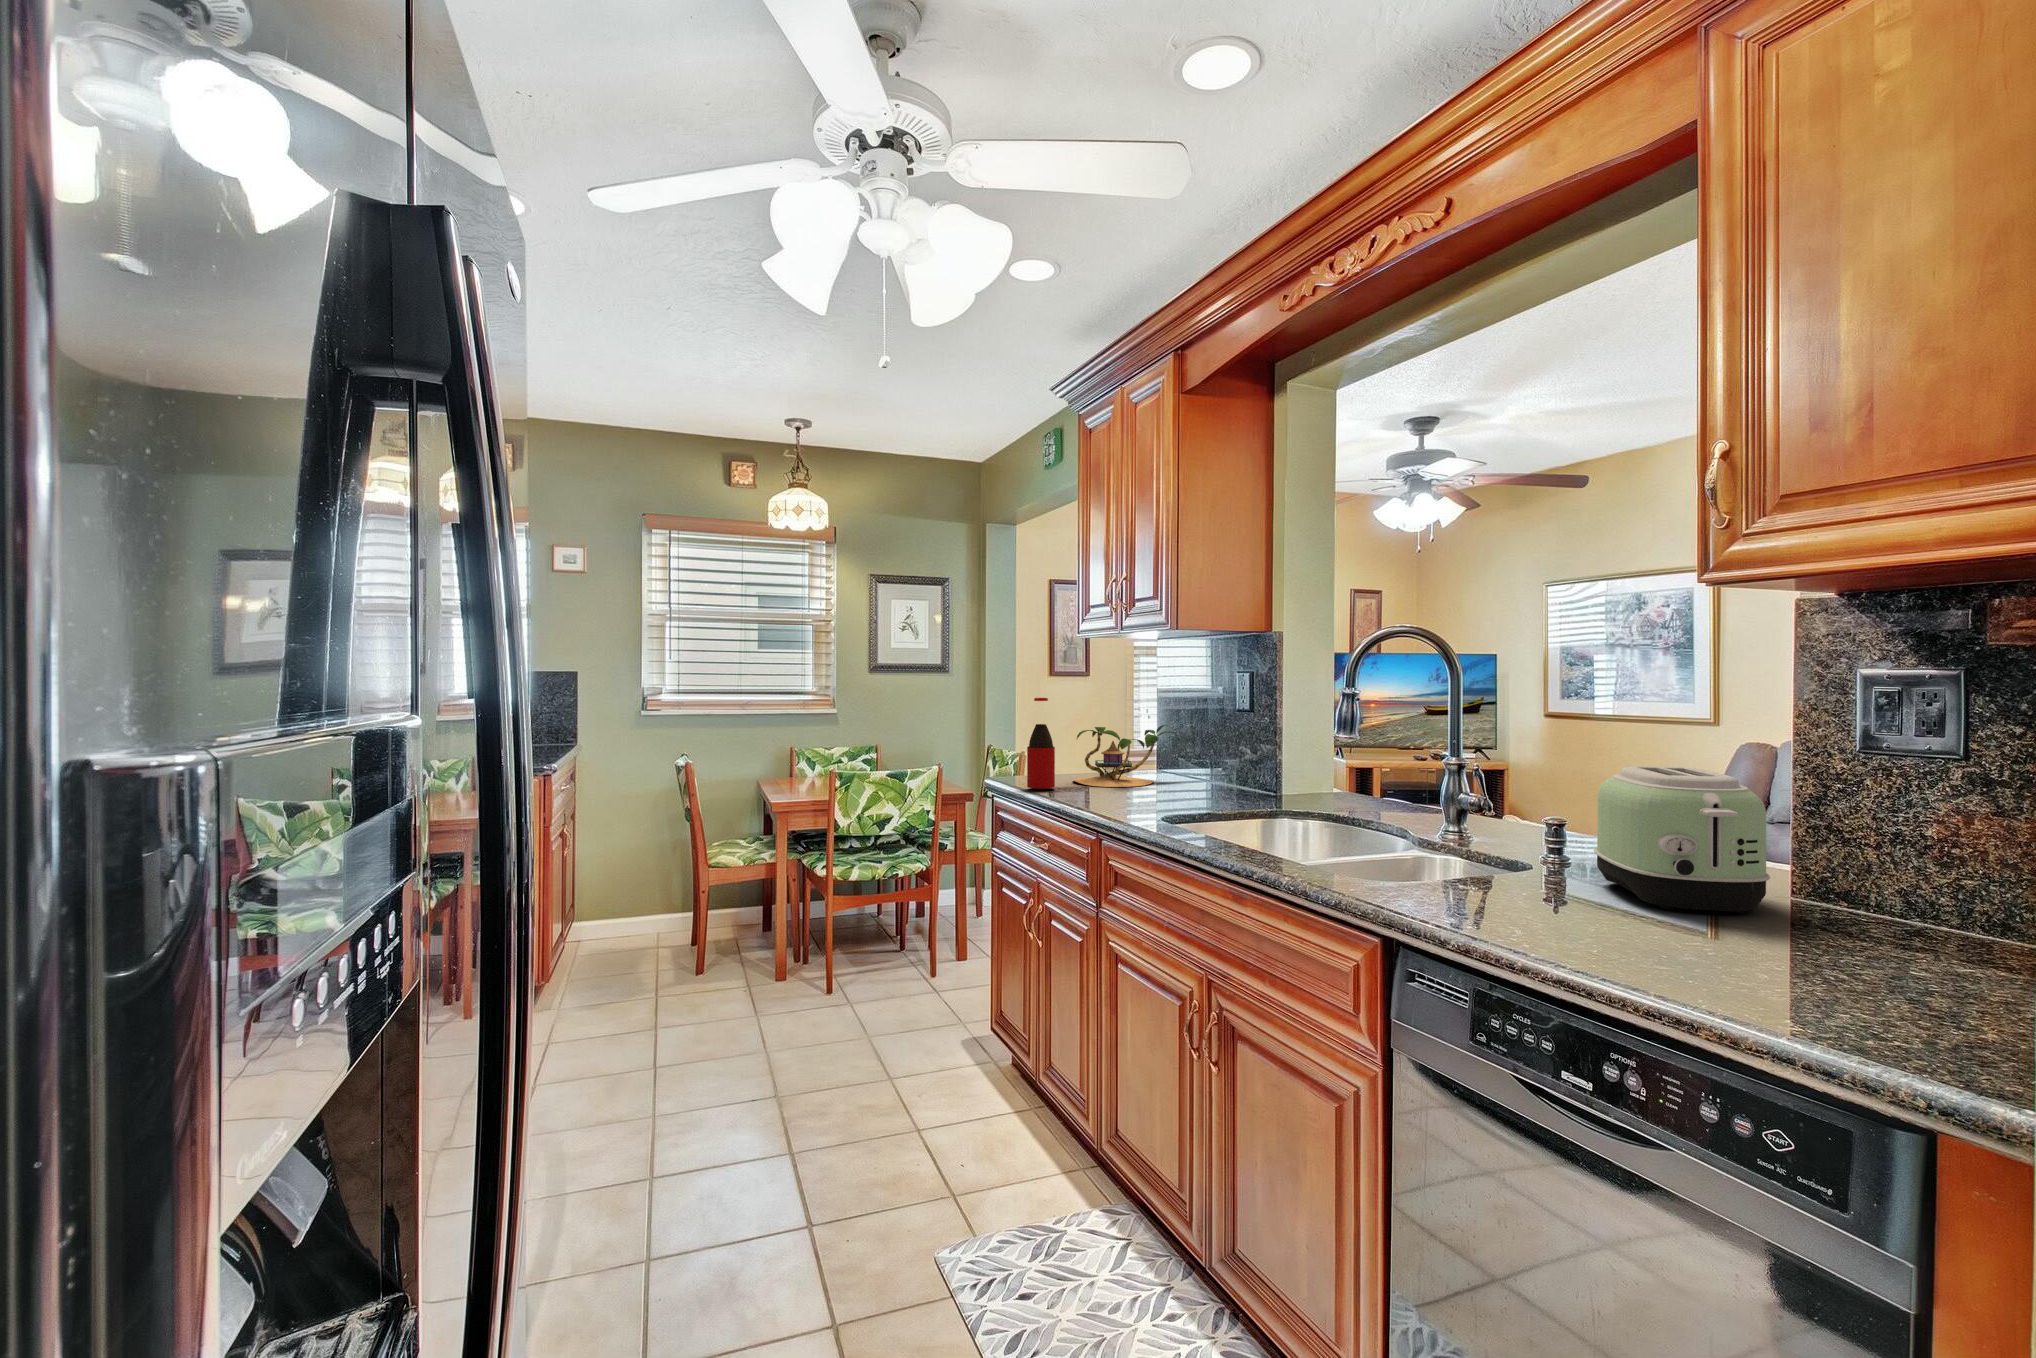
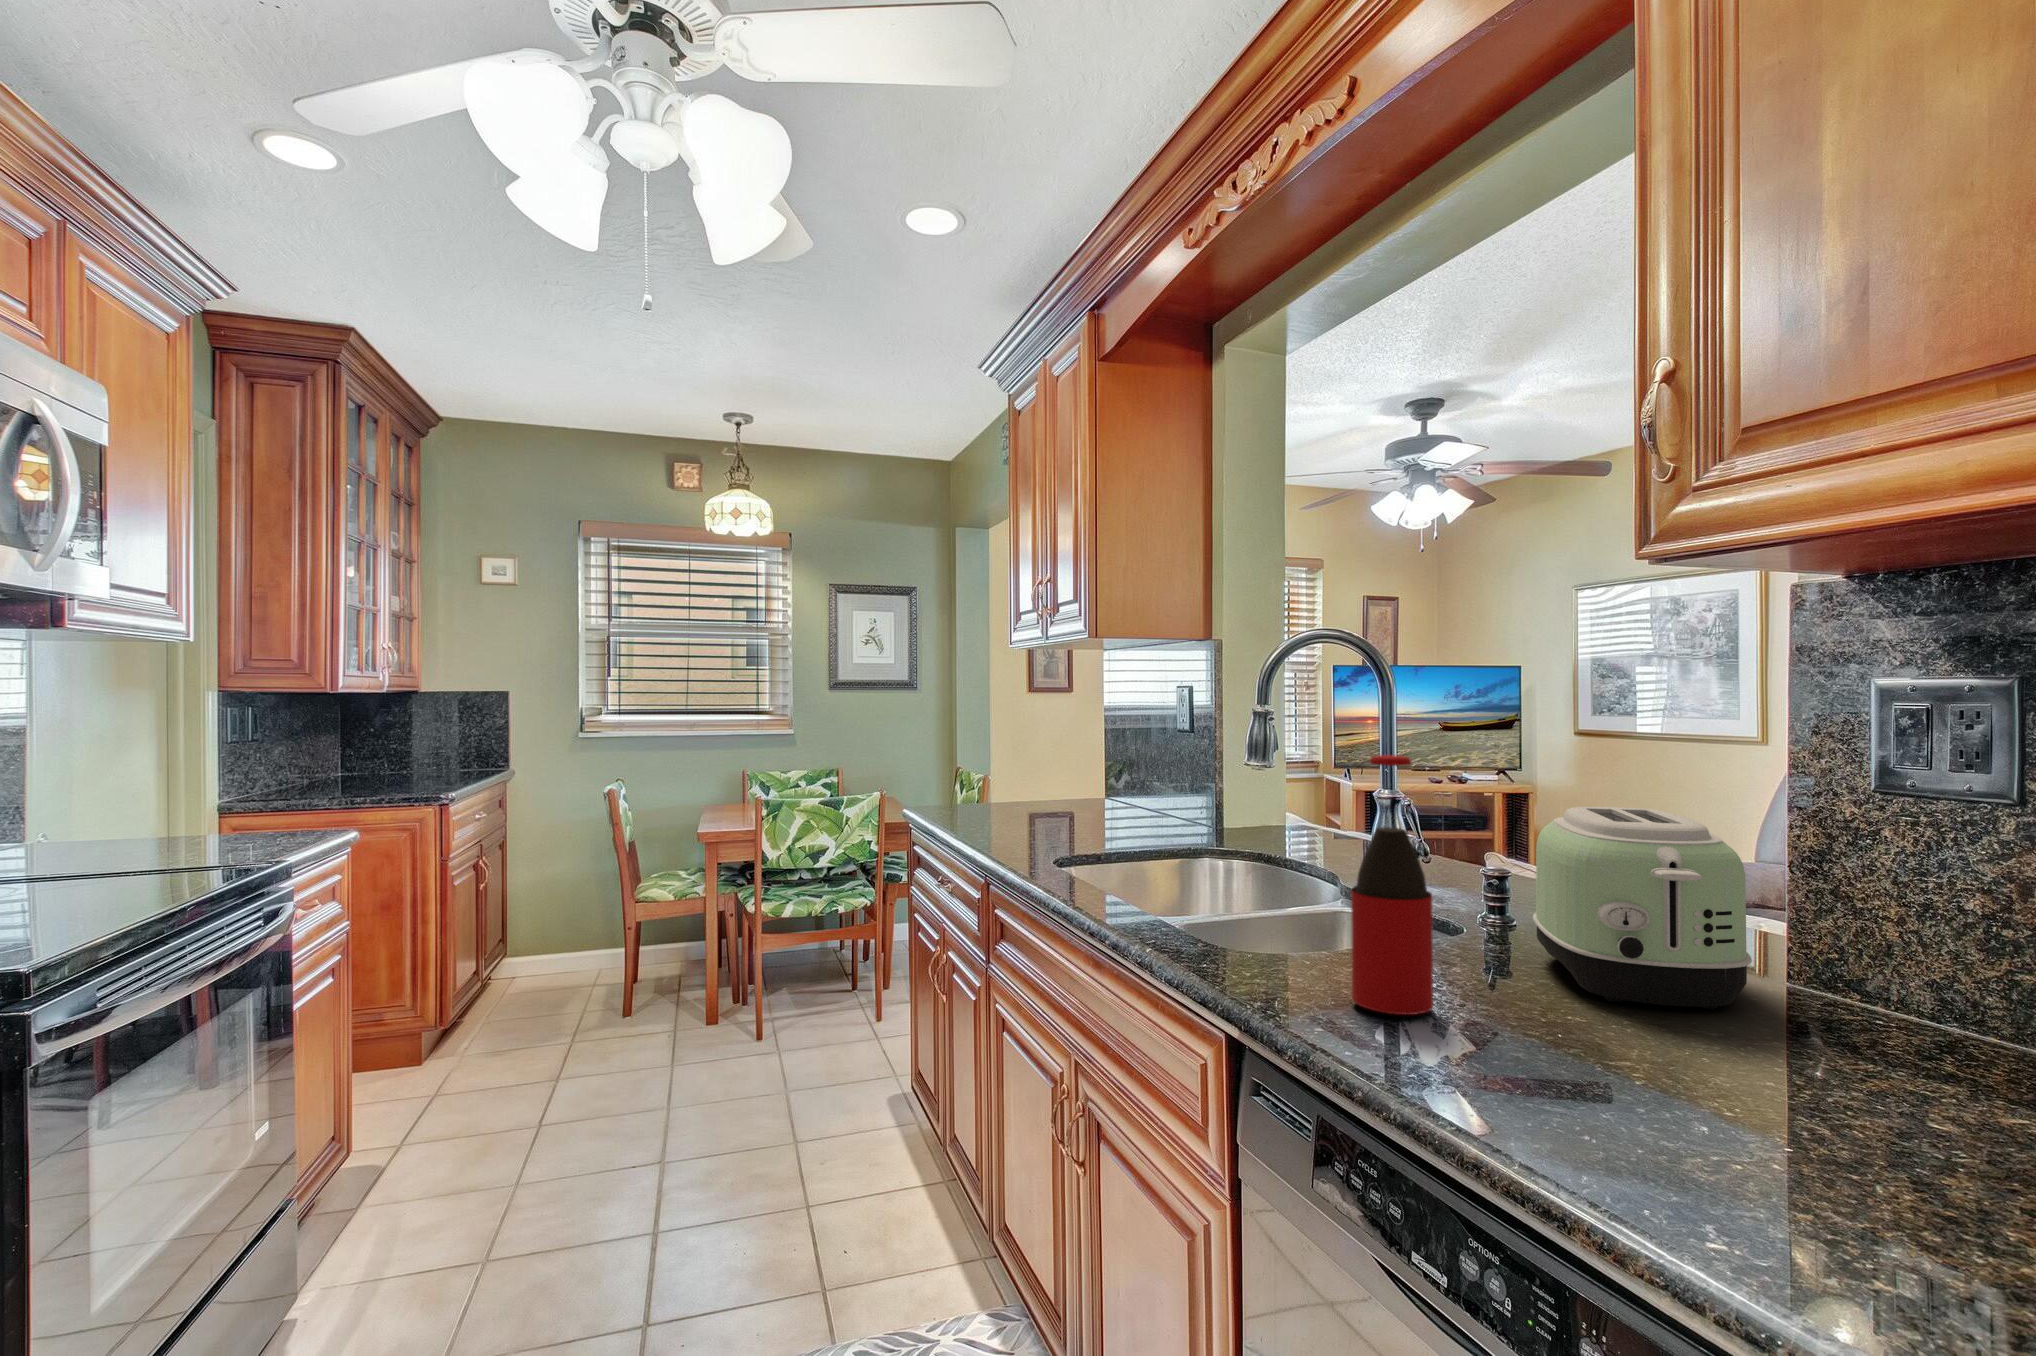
bottle: present [1027,698,1055,789] -> present [1351,755,1433,1015]
plant: present [1074,725,1178,787] -> none [998,746,1119,817]

